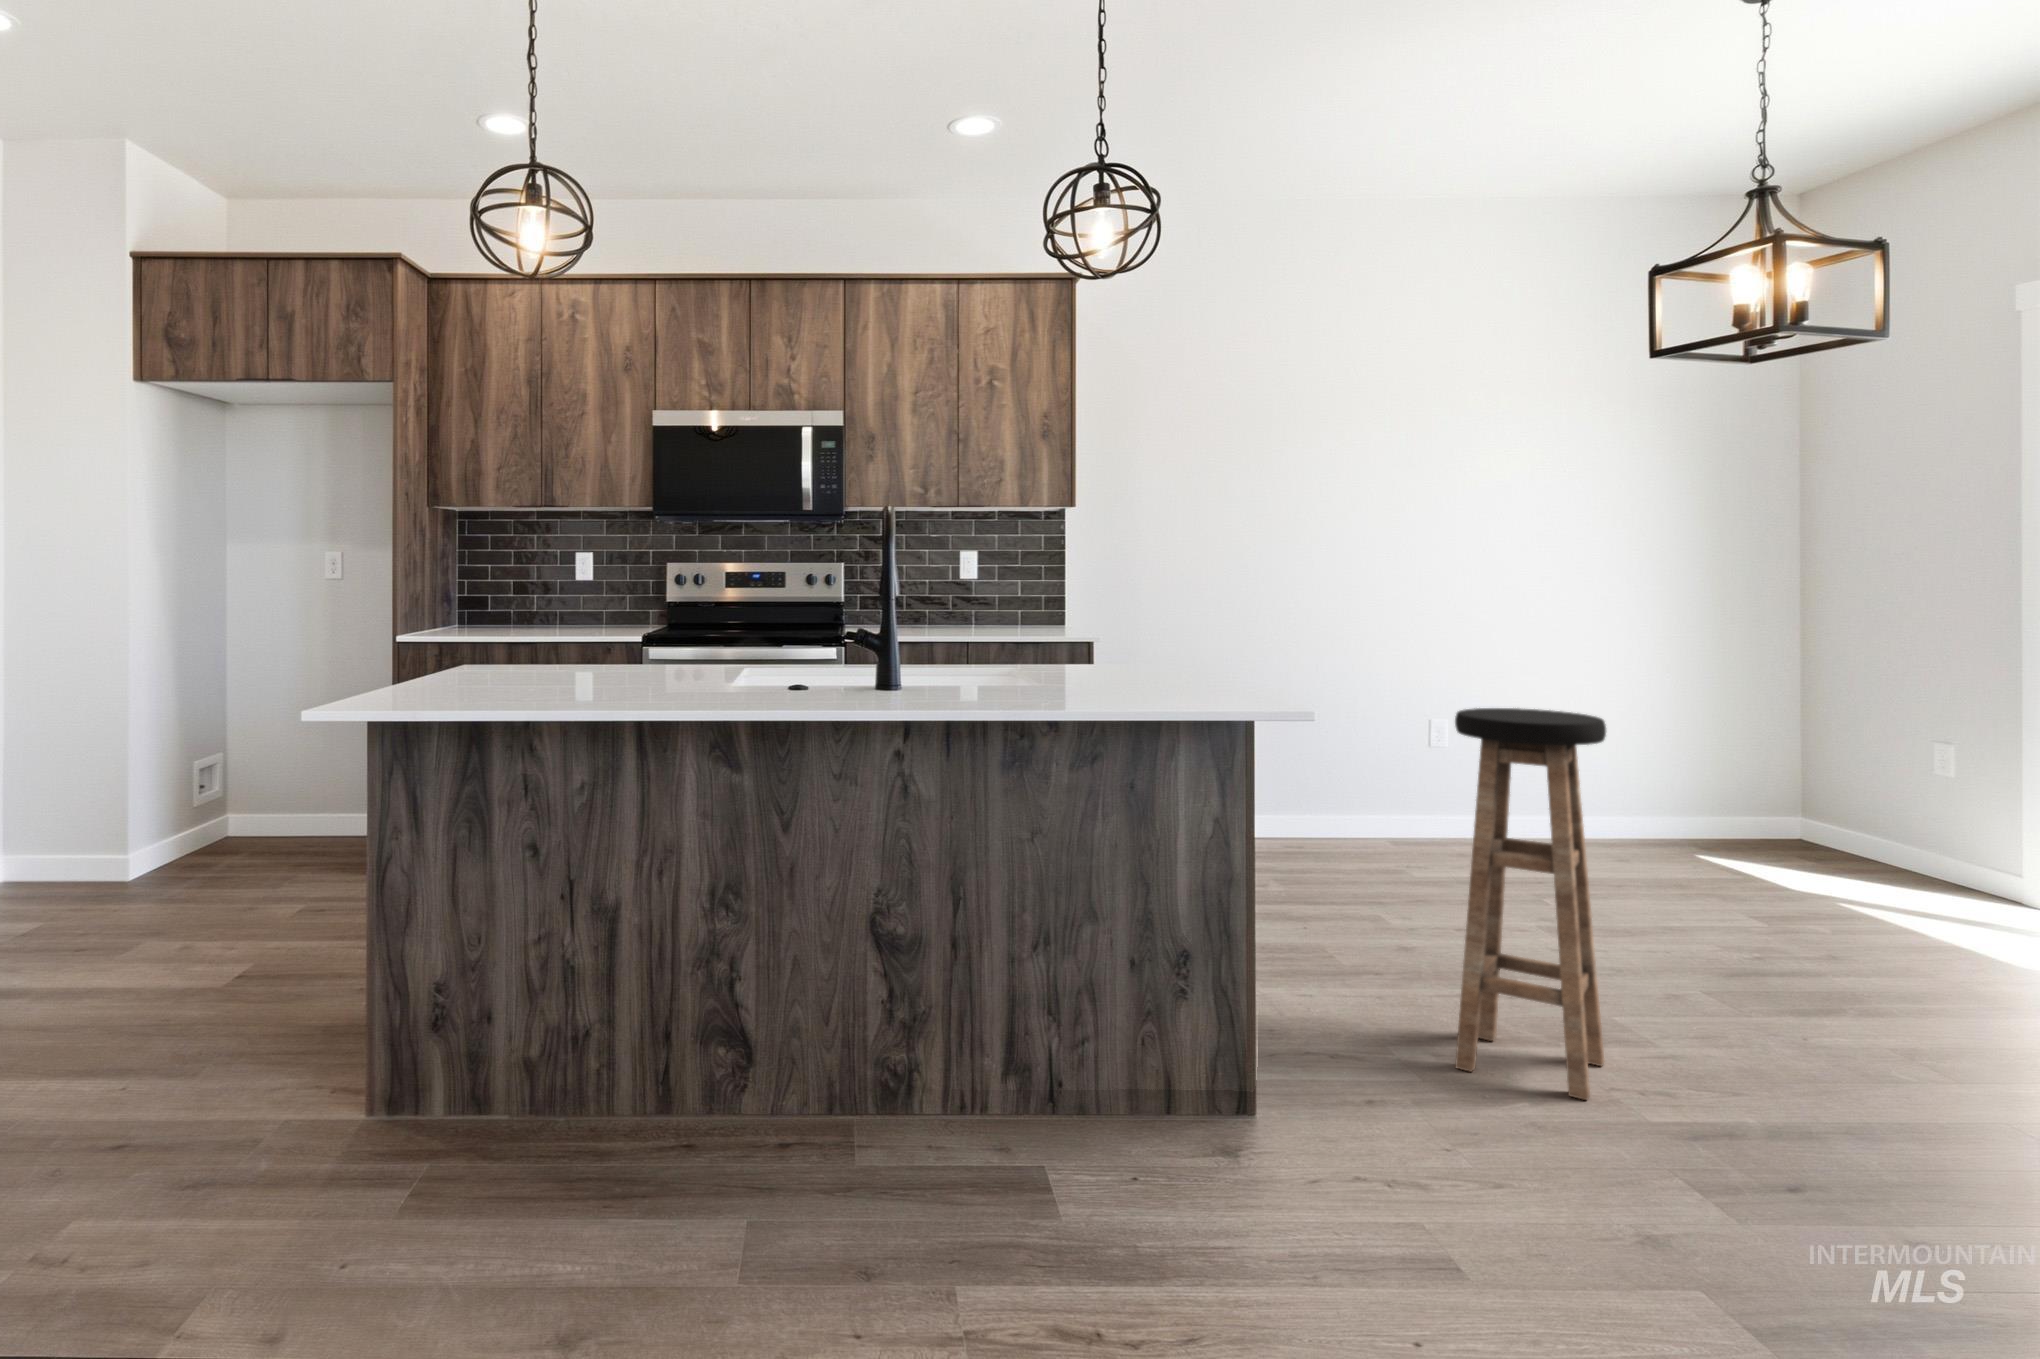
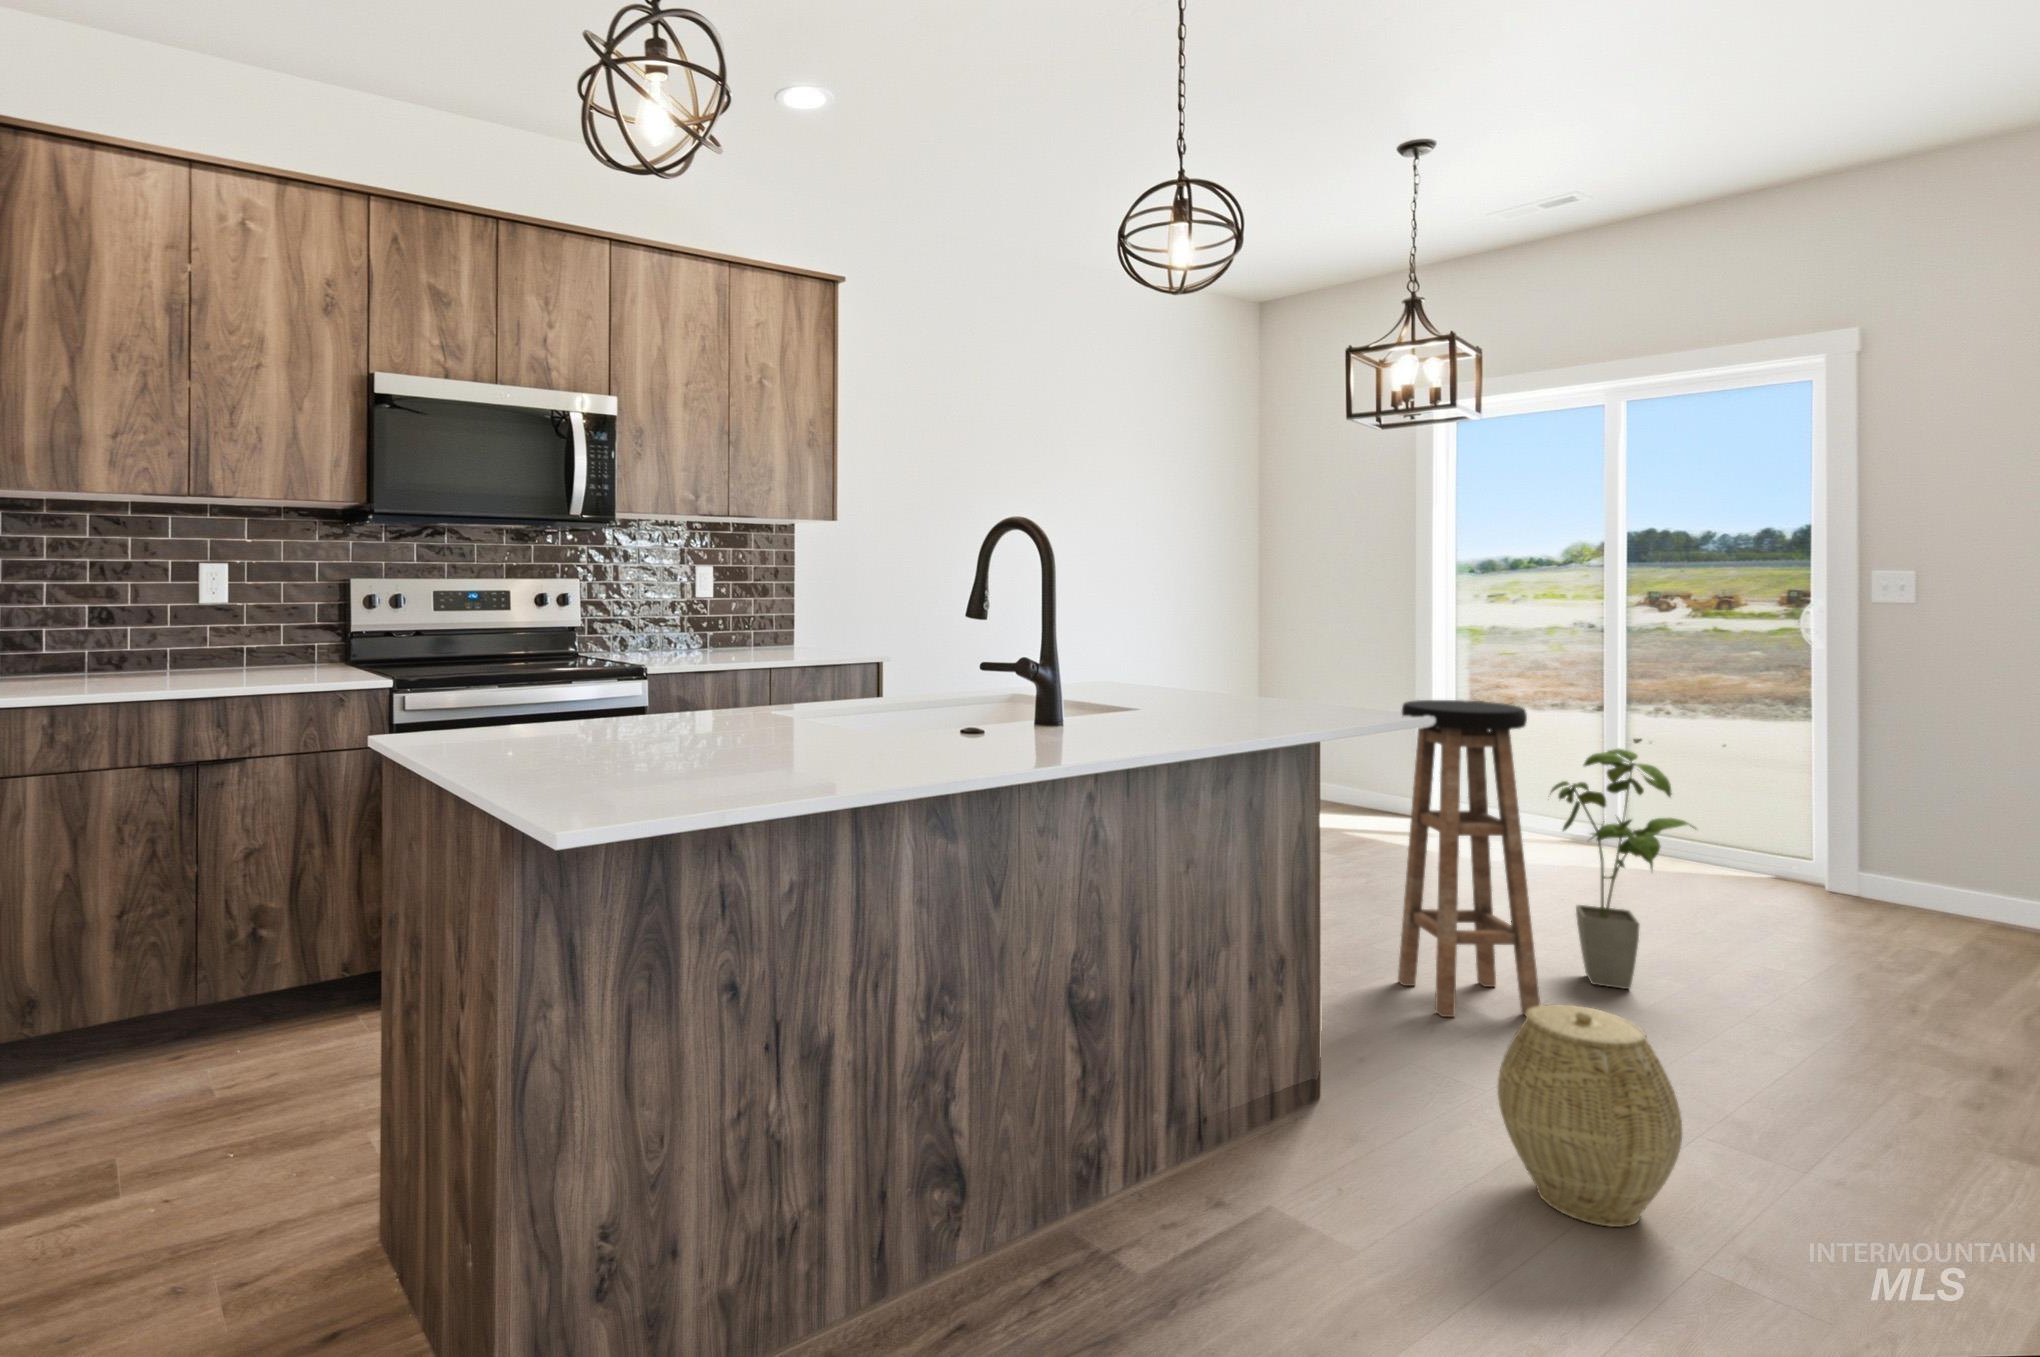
house plant: none [1719,792,1946,1114] -> present [1550,749,1695,989]
woven basket: none [1164,1001,1332,1228] -> present [1498,1004,1682,1227]

